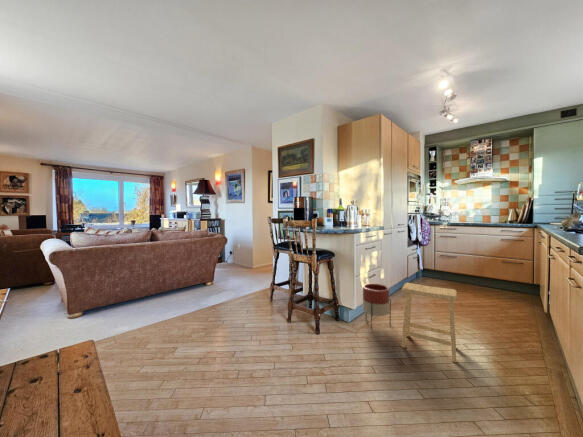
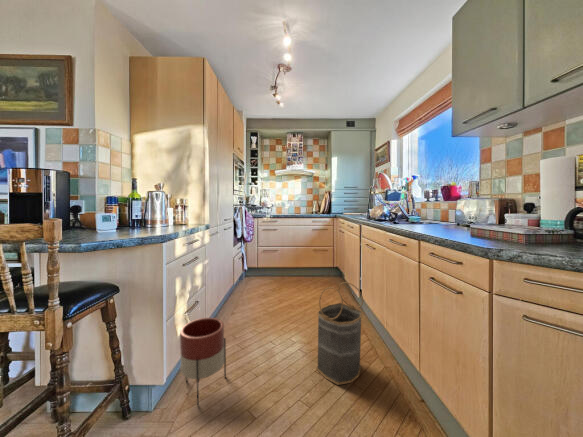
basket: none [465,278,517,361] -> present [317,282,363,385]
footstool: present [401,283,457,362] -> none [249,309,321,423]

